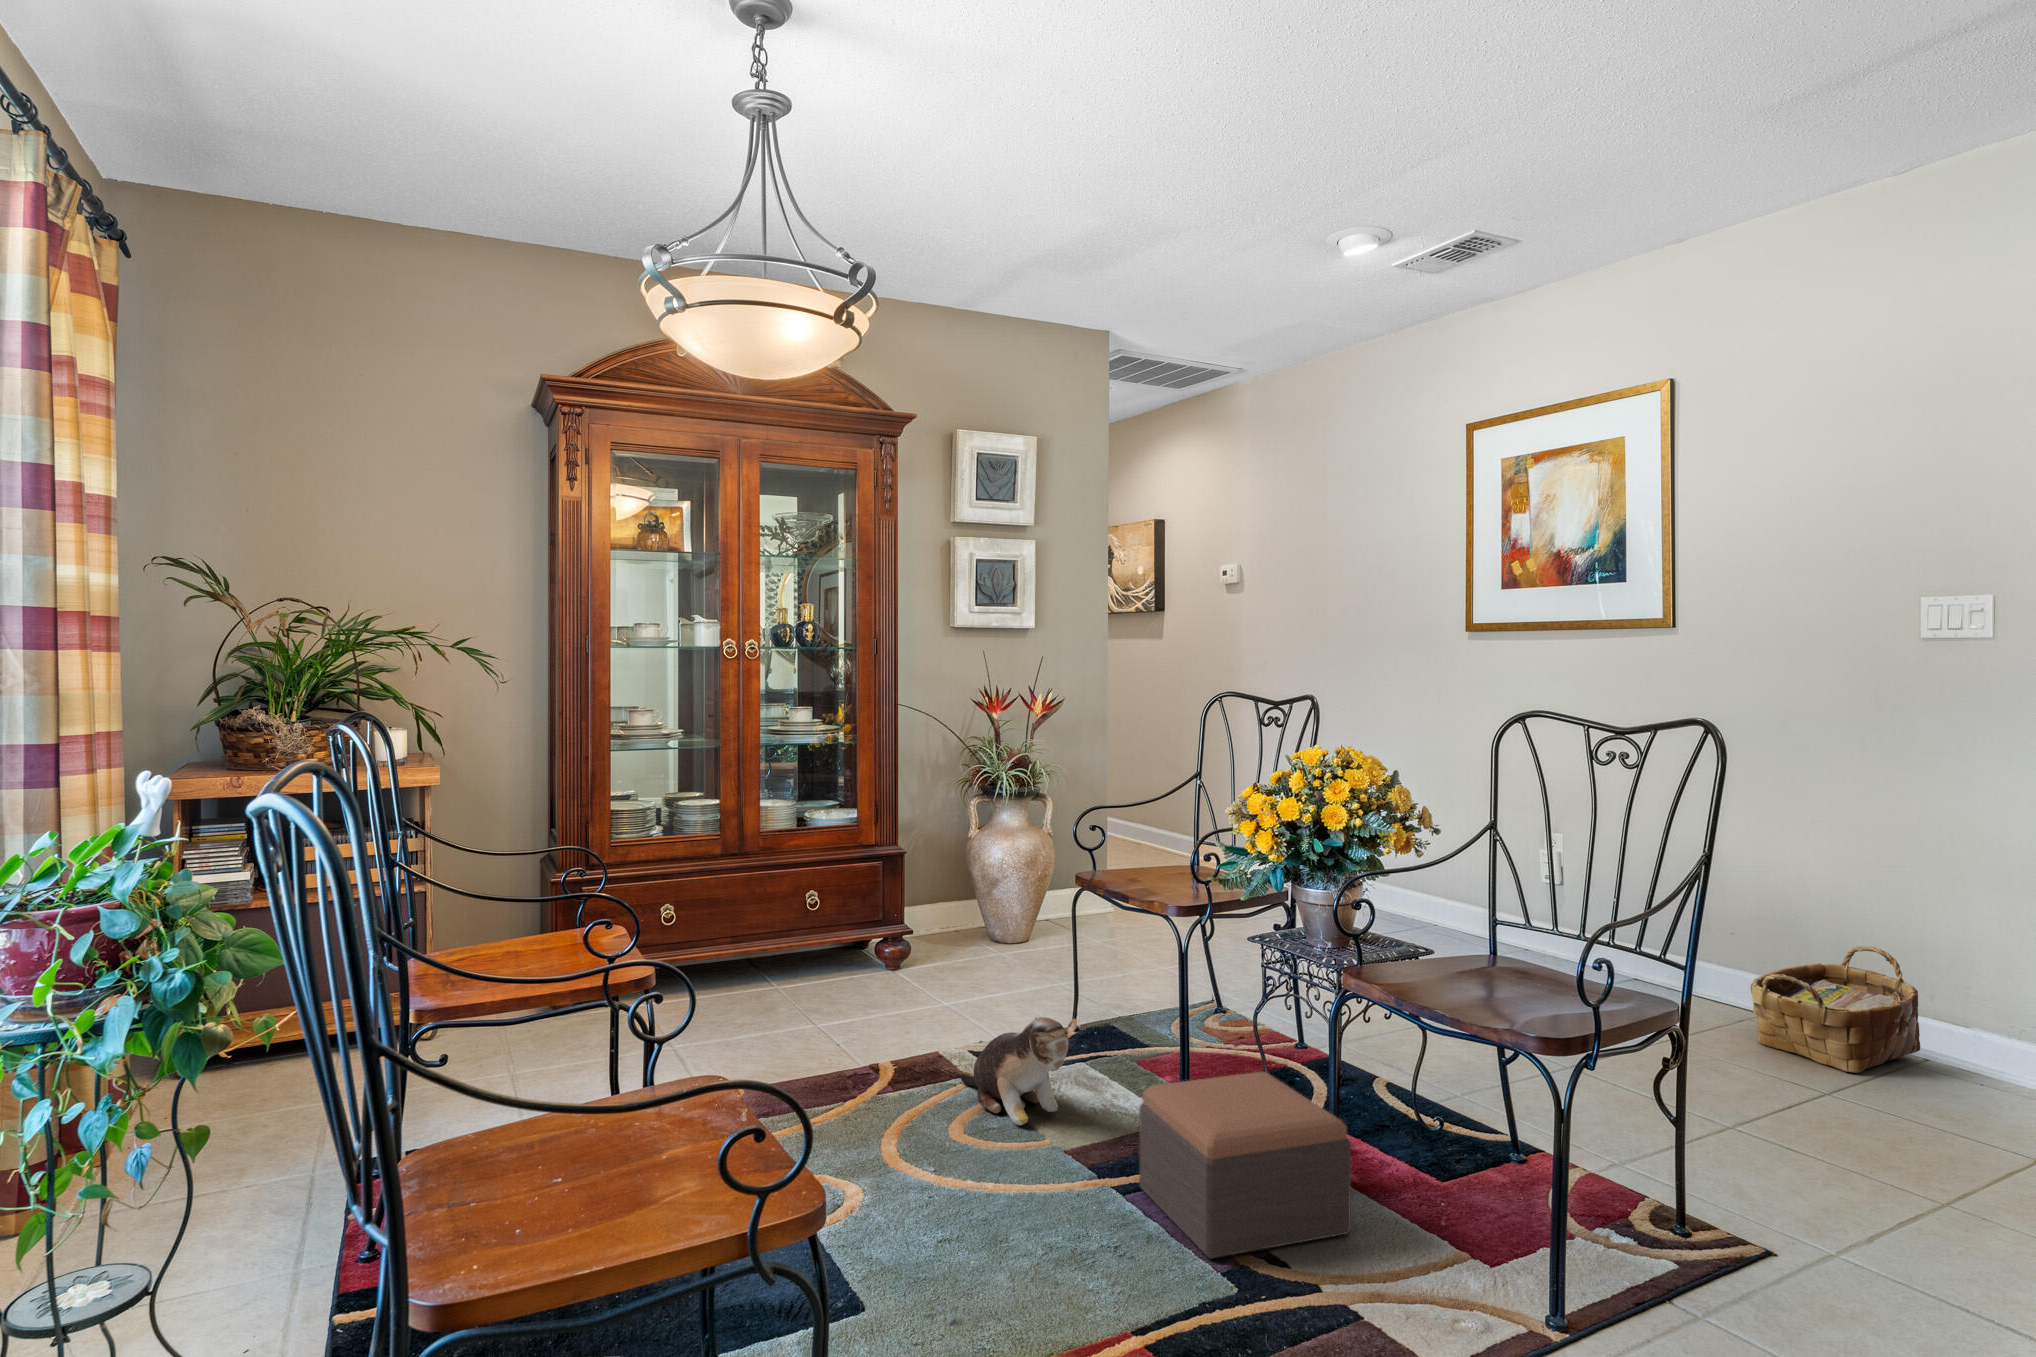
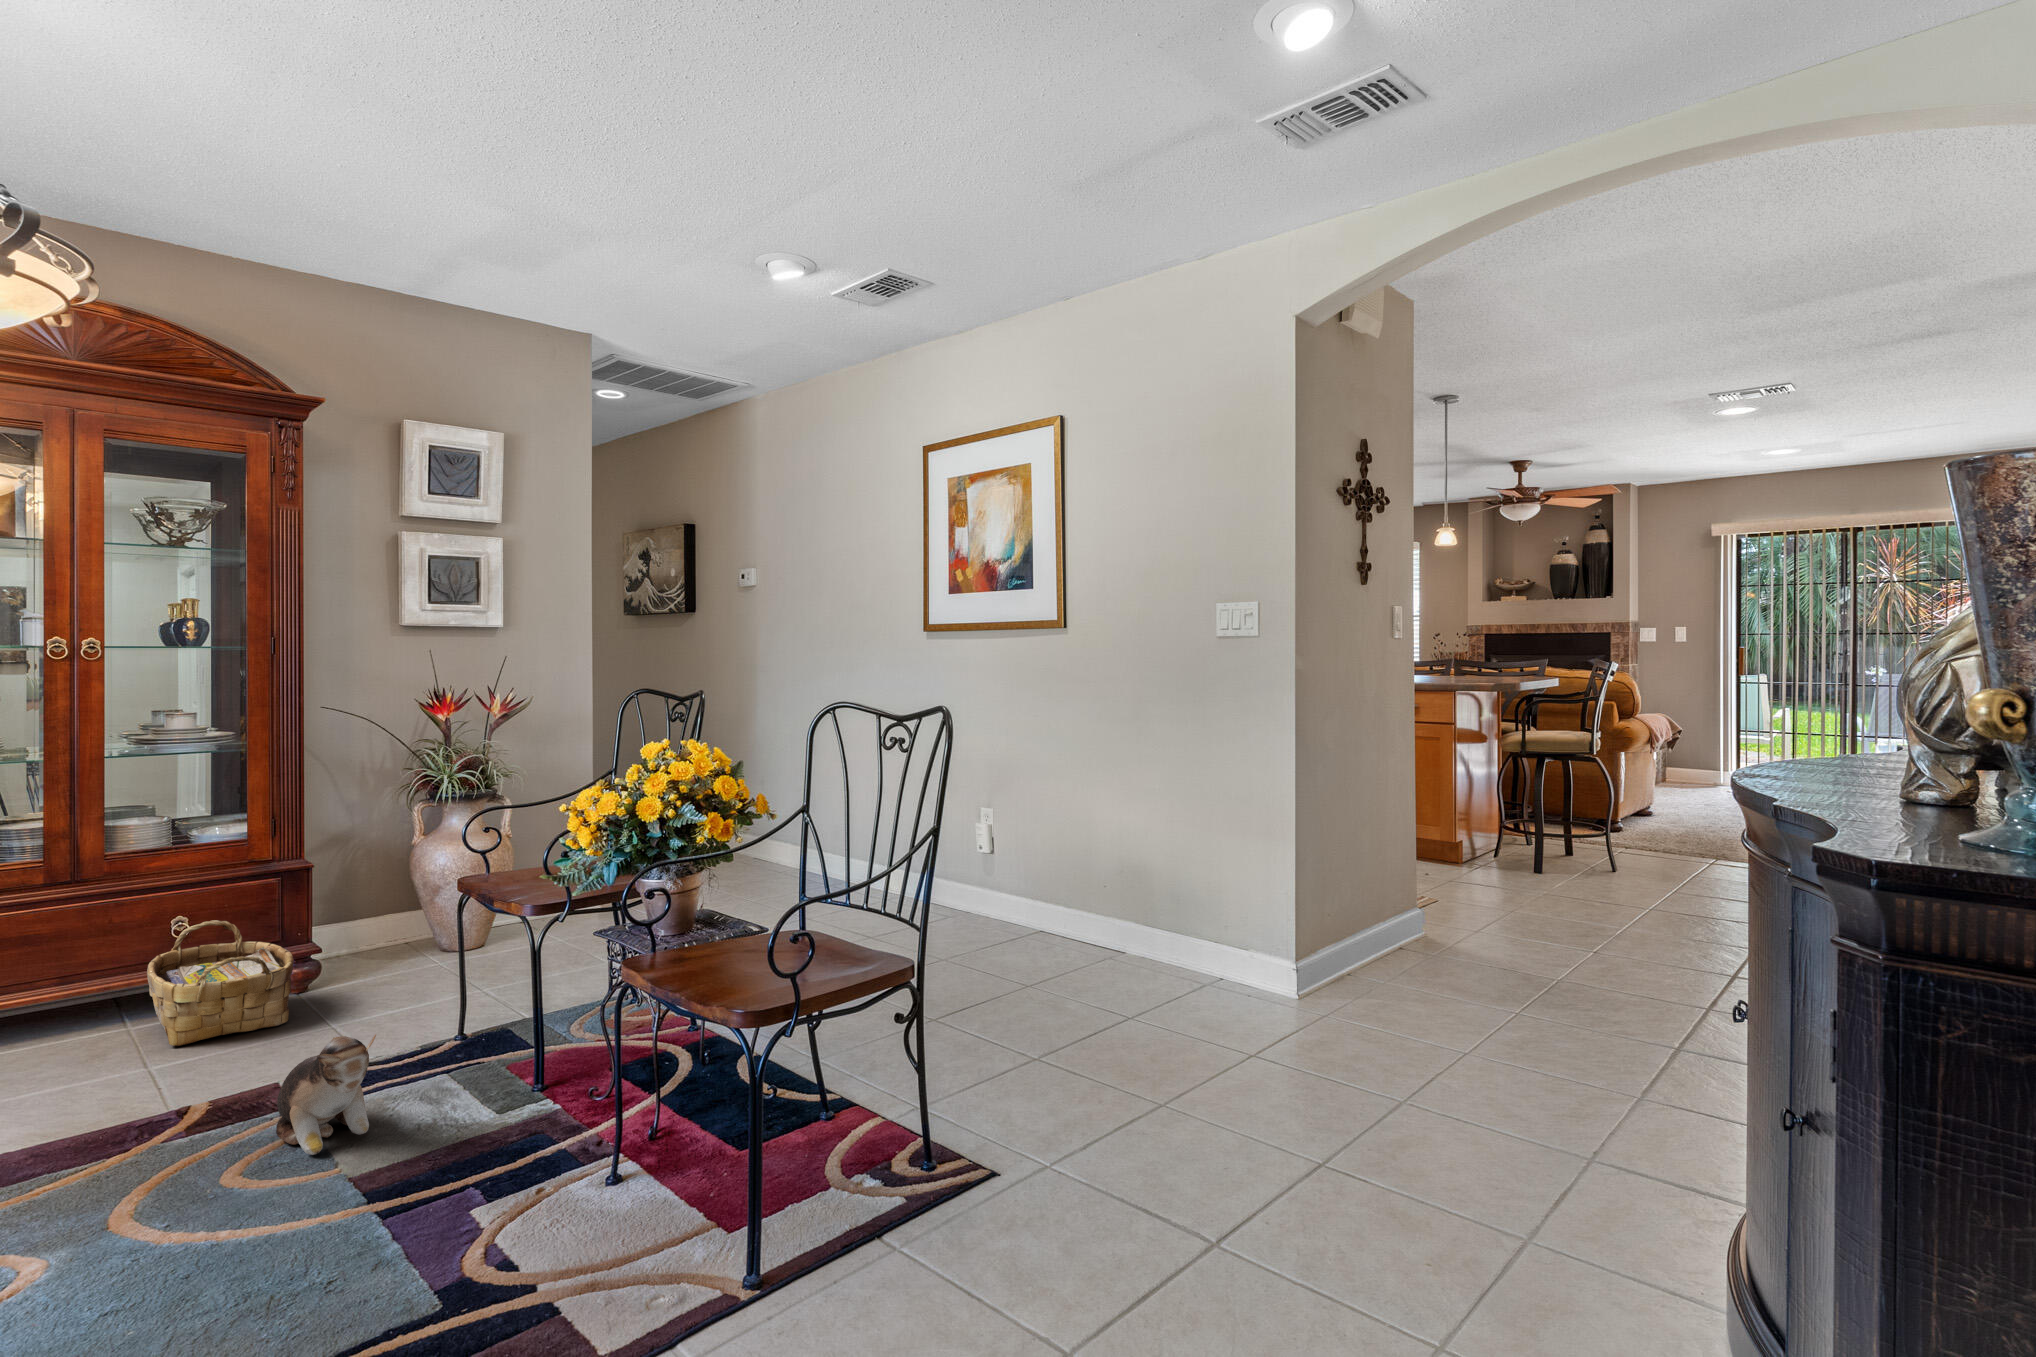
woven basket: present [1751,946,1920,1073] -> present [147,920,294,1046]
footstool: present [1139,1072,1351,1259] -> none [402,1068,605,1278]

